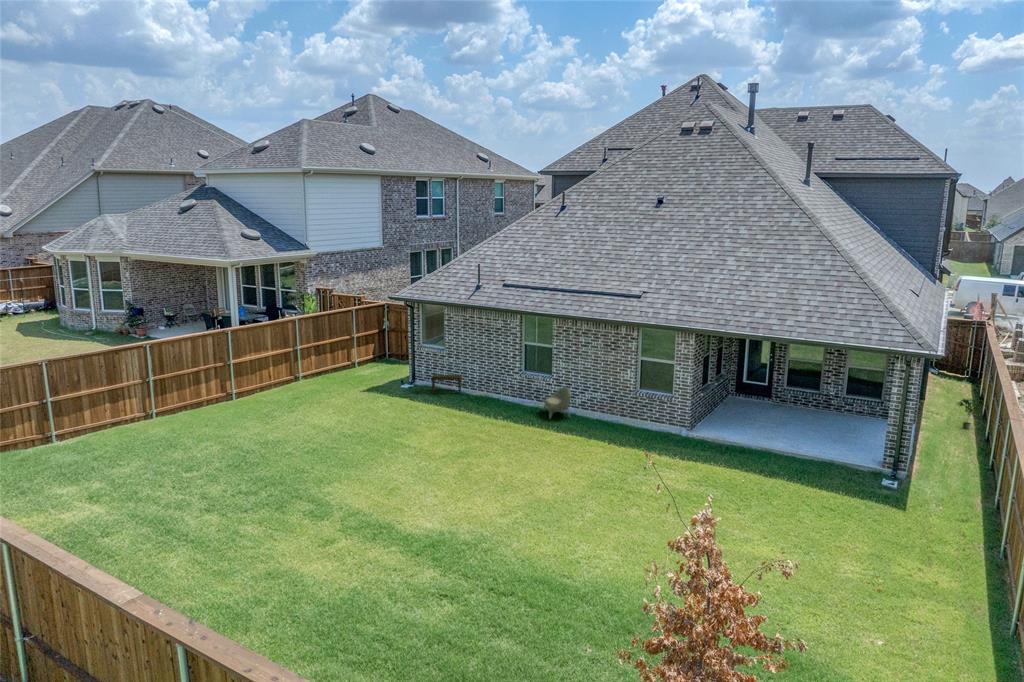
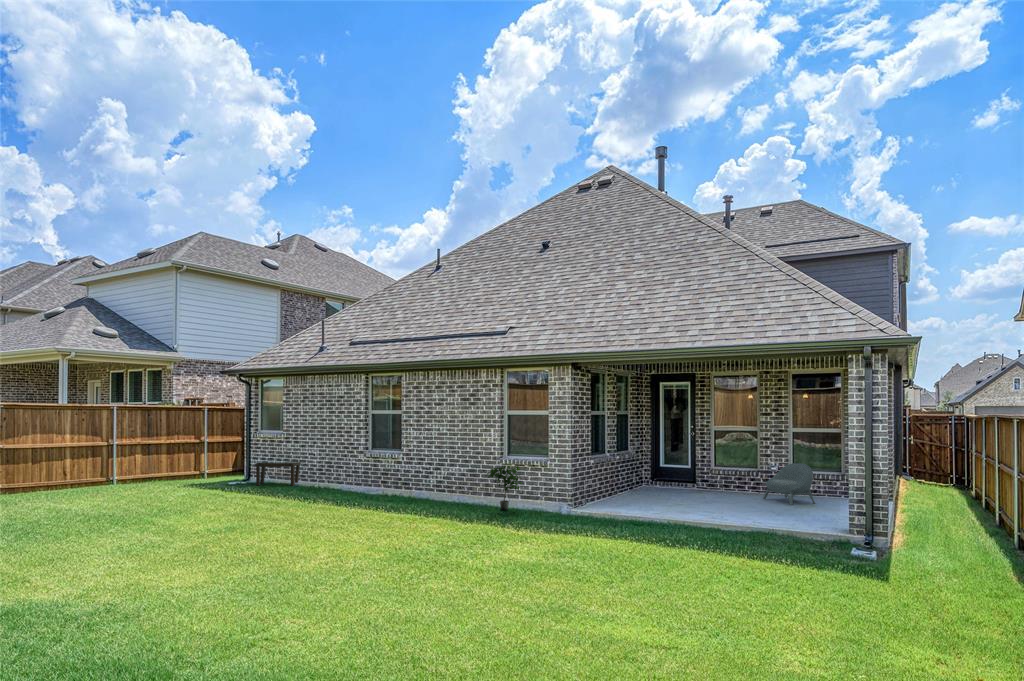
armchair: present [543,387,571,419] -> present [763,463,815,505]
potted plant: present [958,399,983,429] -> present [487,466,522,510]

